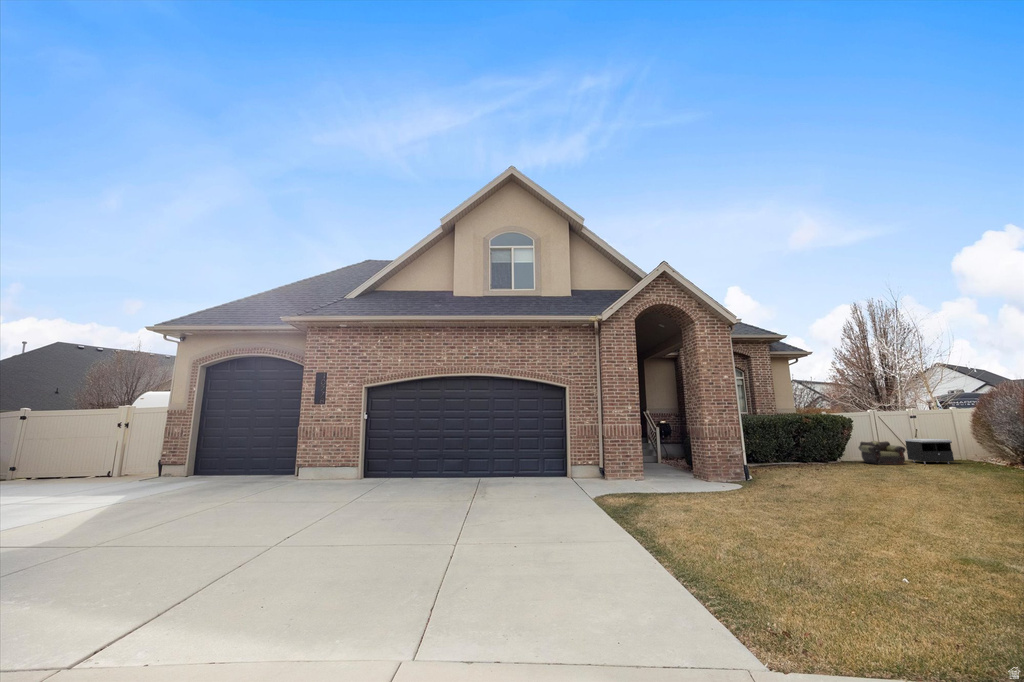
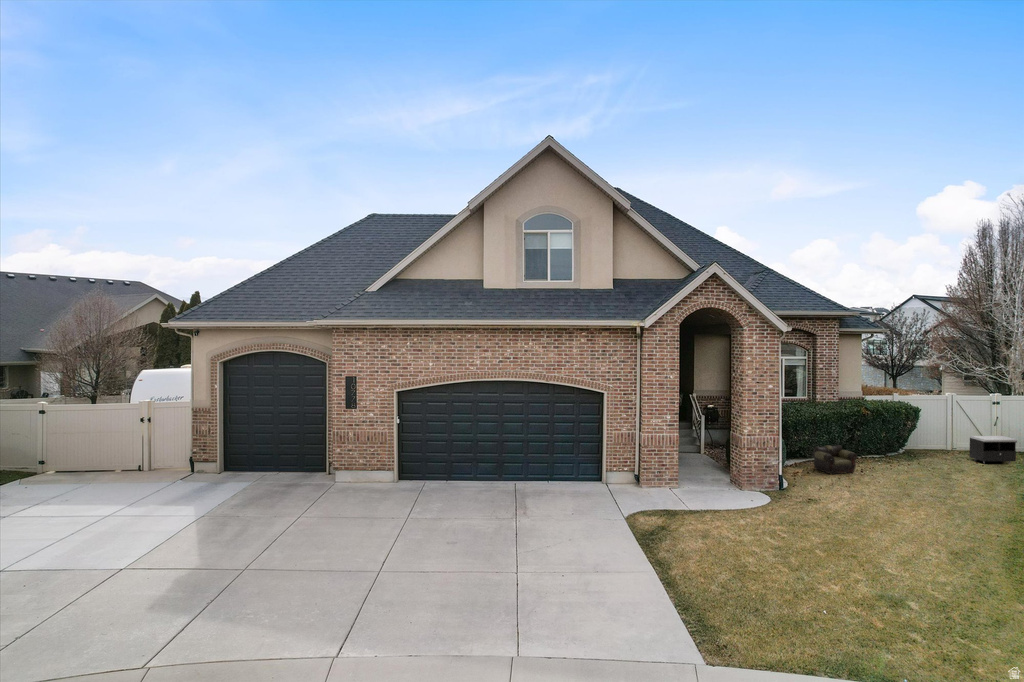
armchair: present [859,441,905,465] -> present [812,445,858,474]

